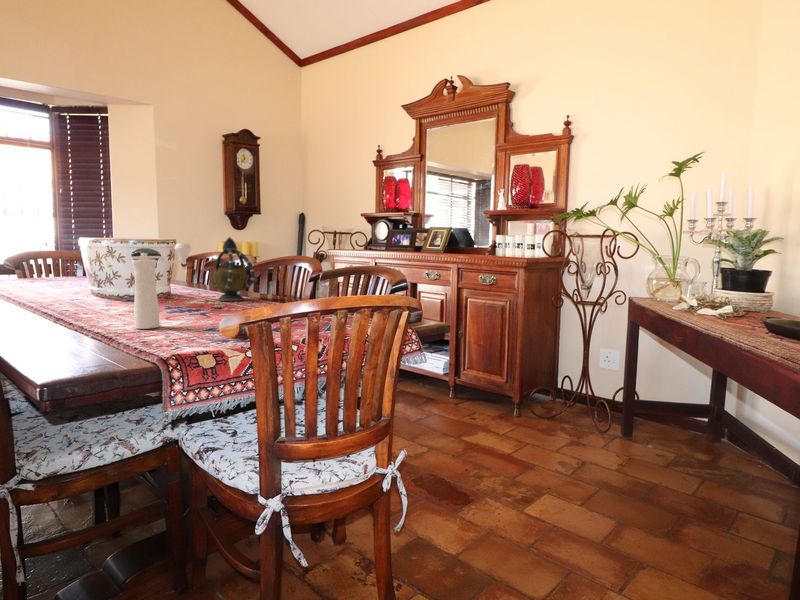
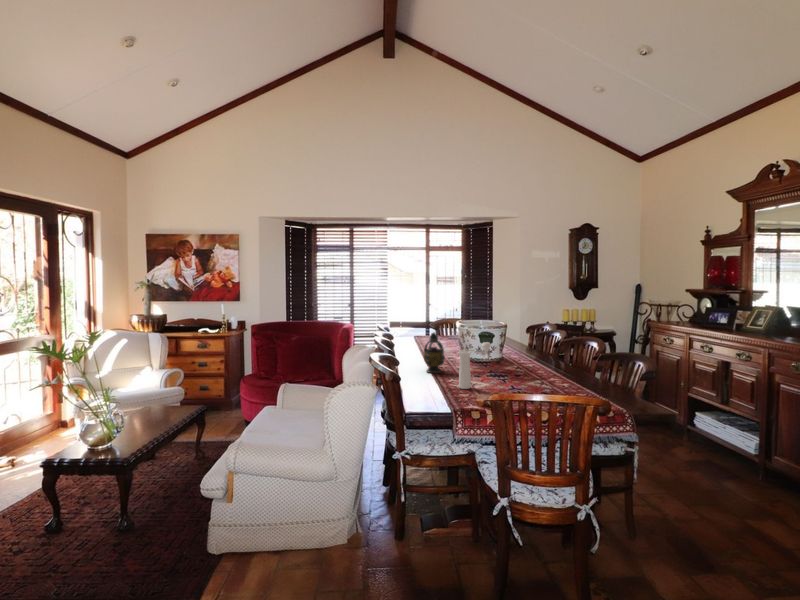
teapot: present [208,237,255,301] -> present [424,333,445,373]

